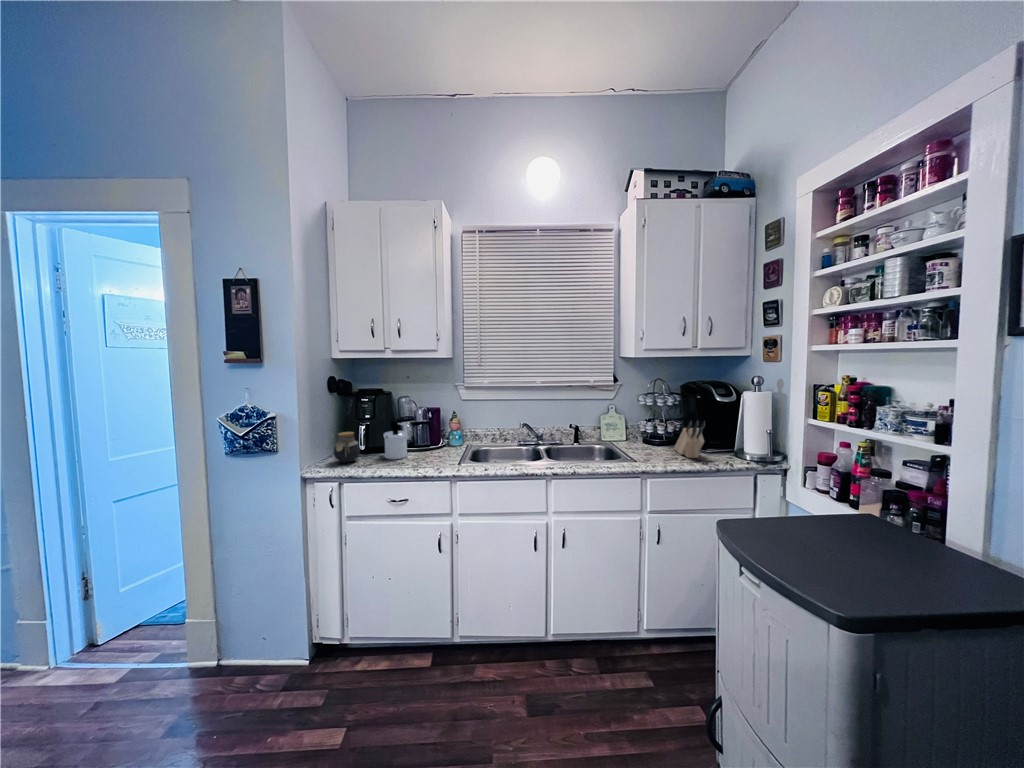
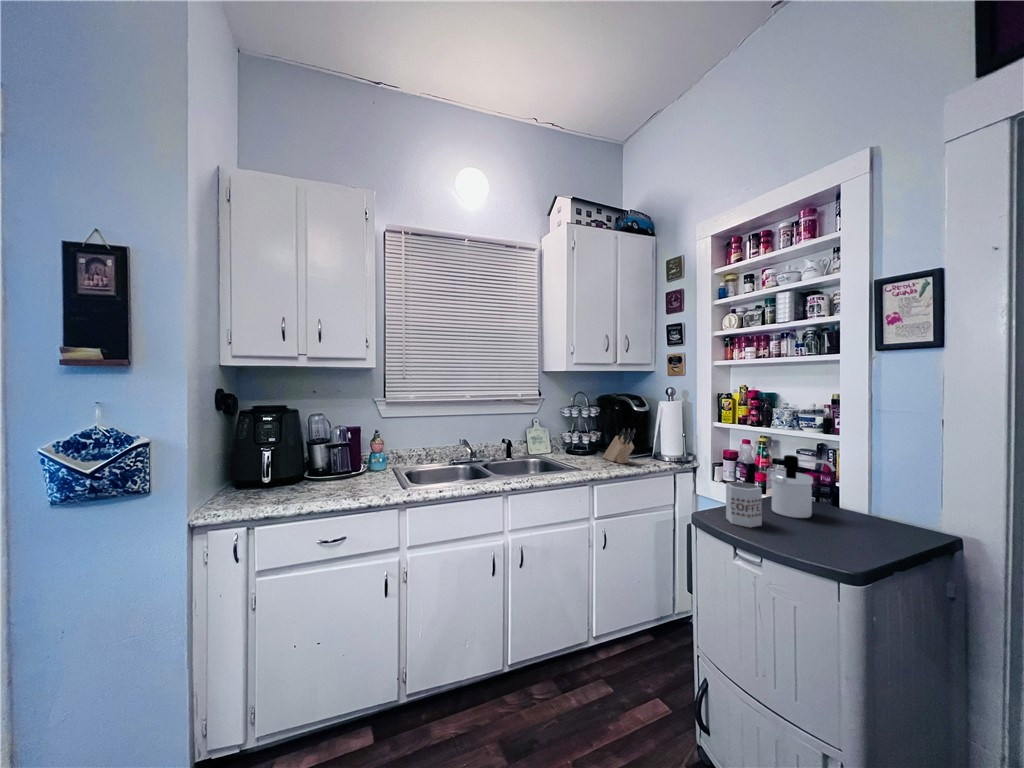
soap dispenser: present [384,420,411,459] -> present [770,455,835,518]
jar: present [334,432,360,462] -> none [229,460,268,500]
mug: none [756,498,798,553] -> present [726,482,762,527]

